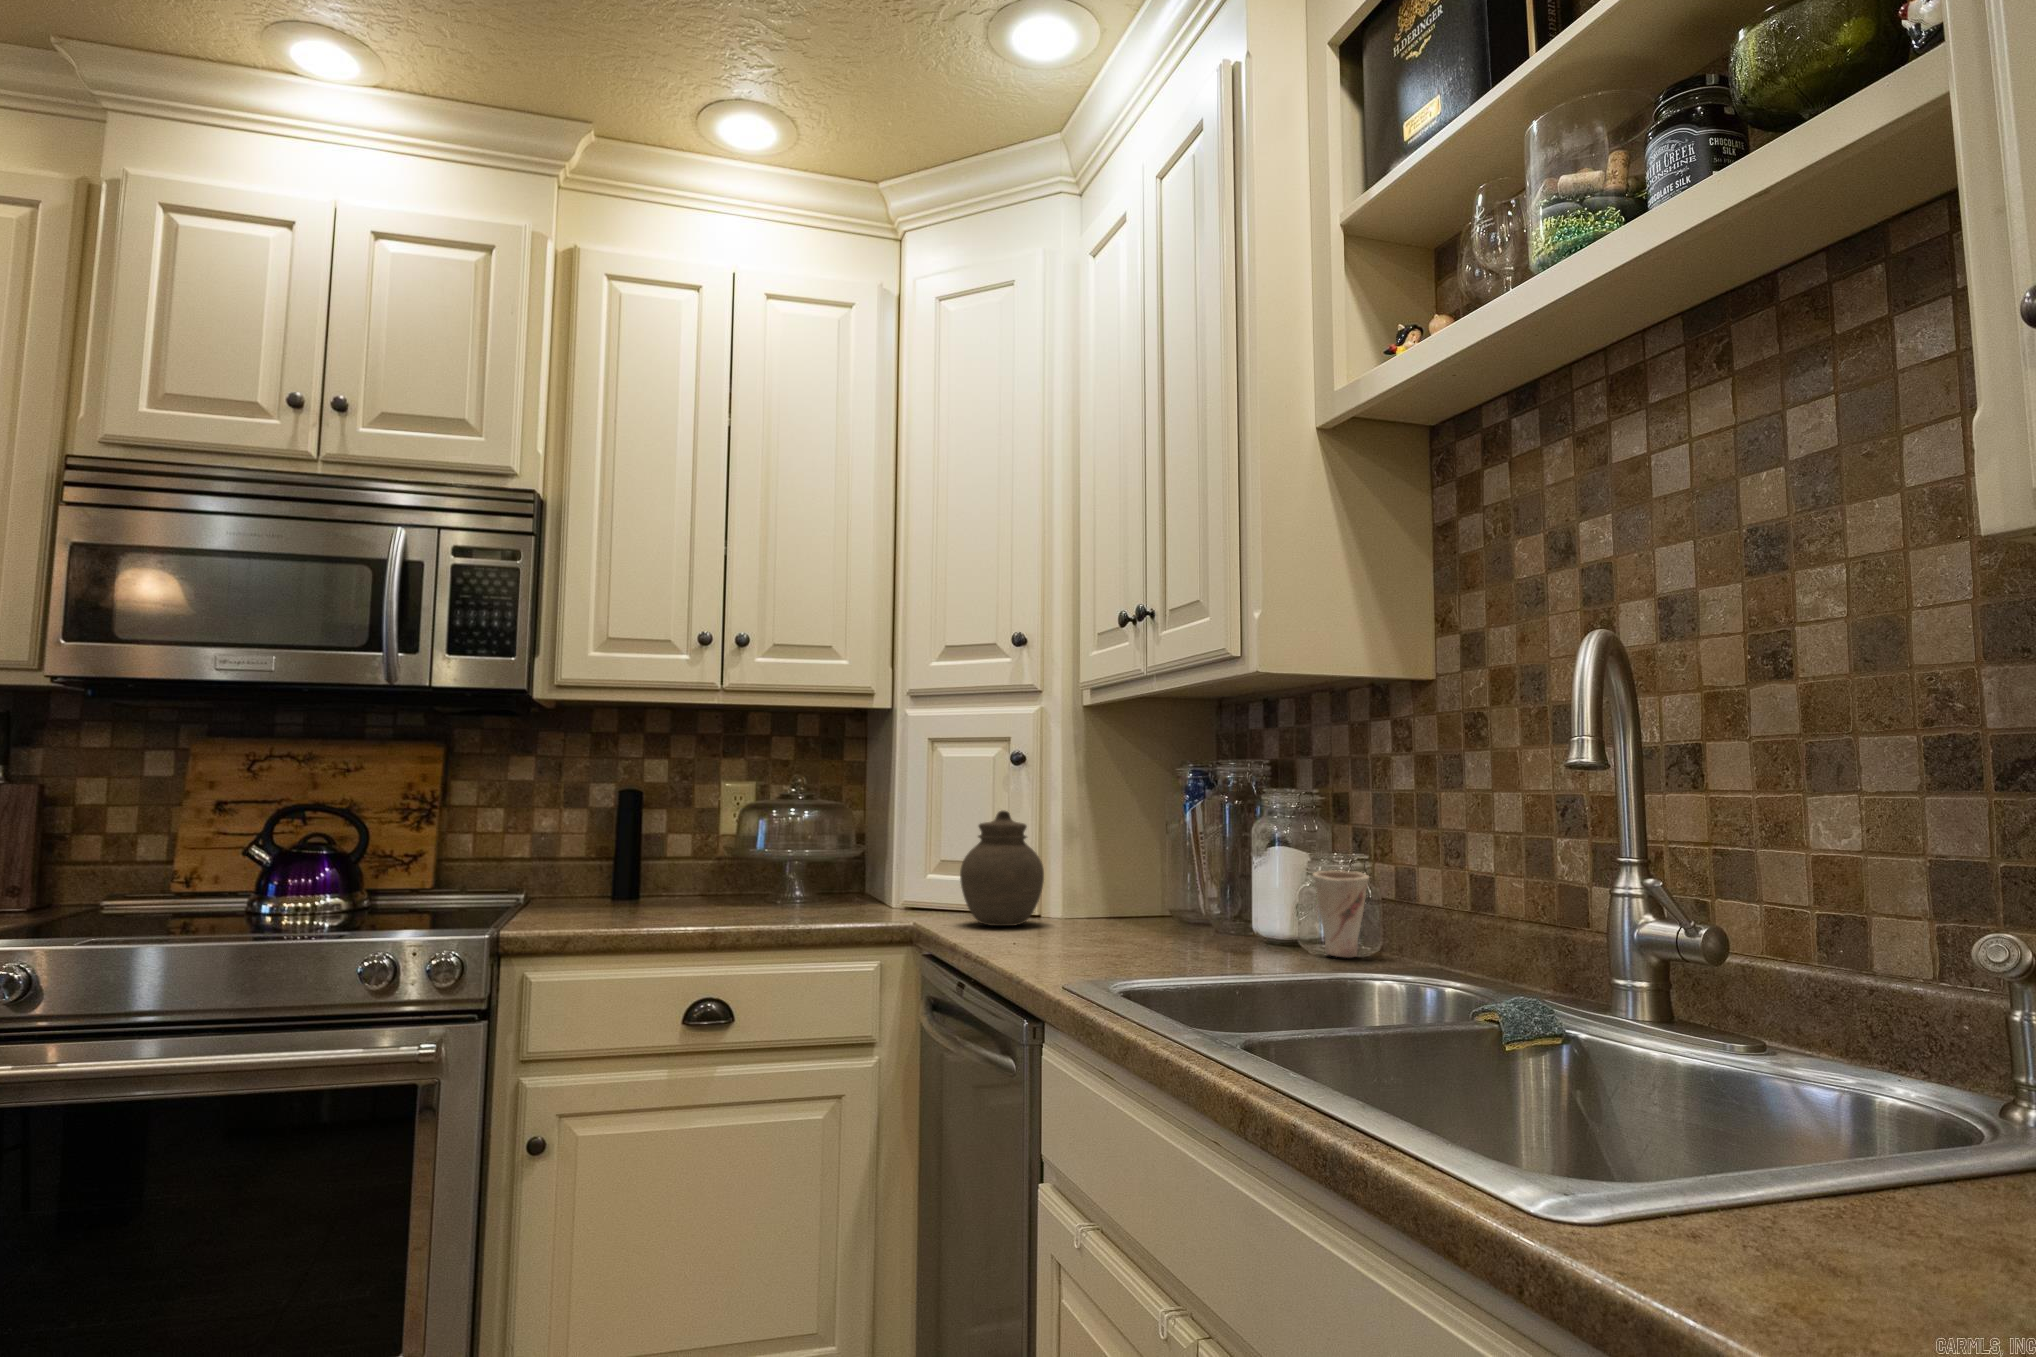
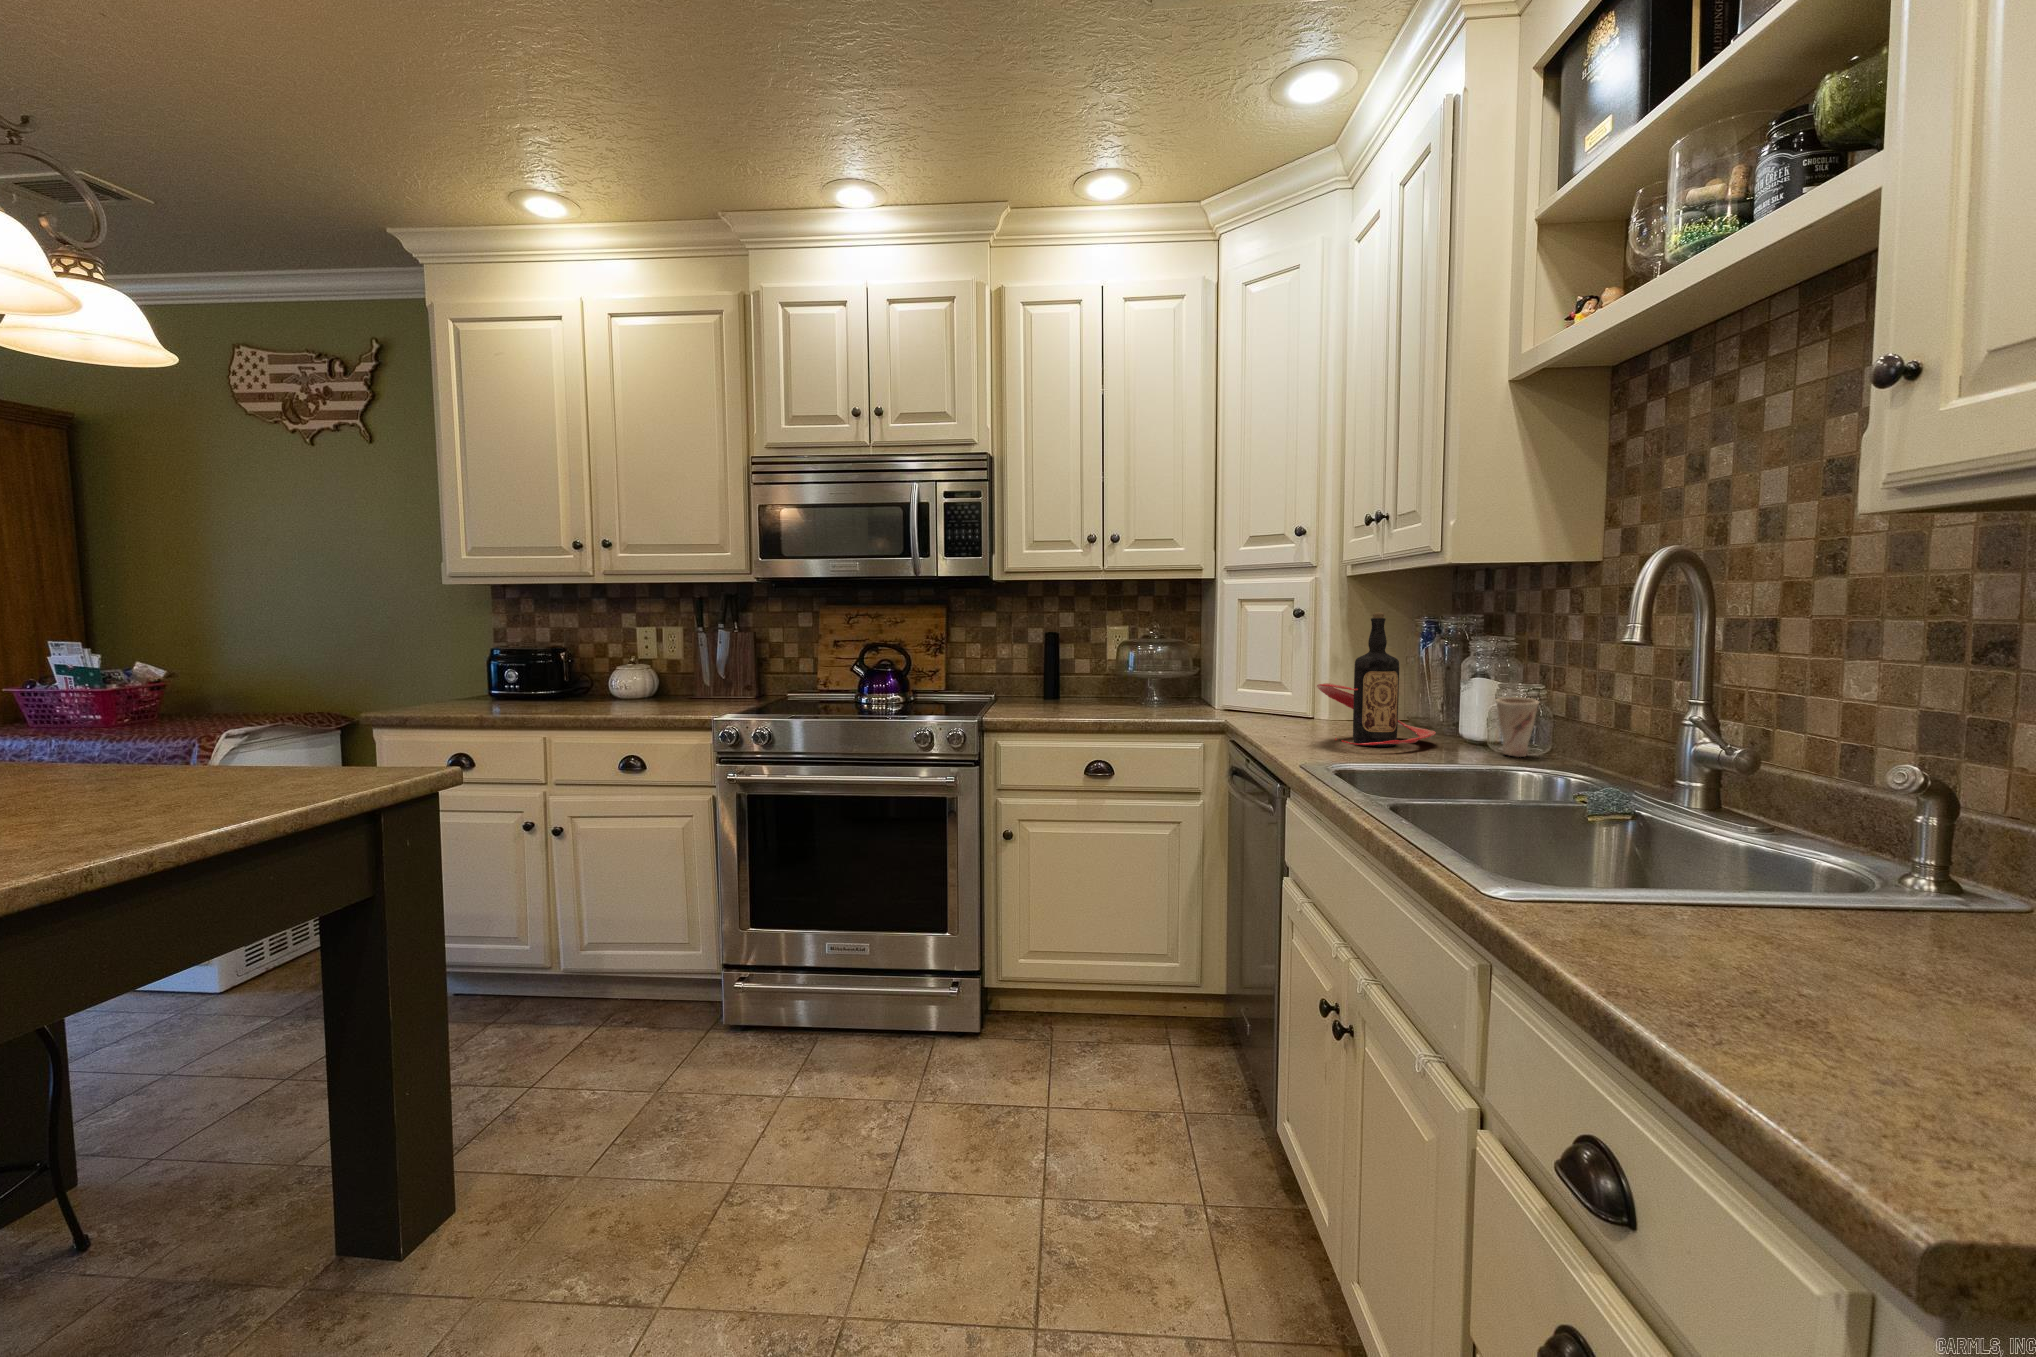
bottle: none [1066,749,1230,950] -> present [1317,612,1436,747]
jar: present [960,810,1044,926] -> none [1255,650,1313,725]

